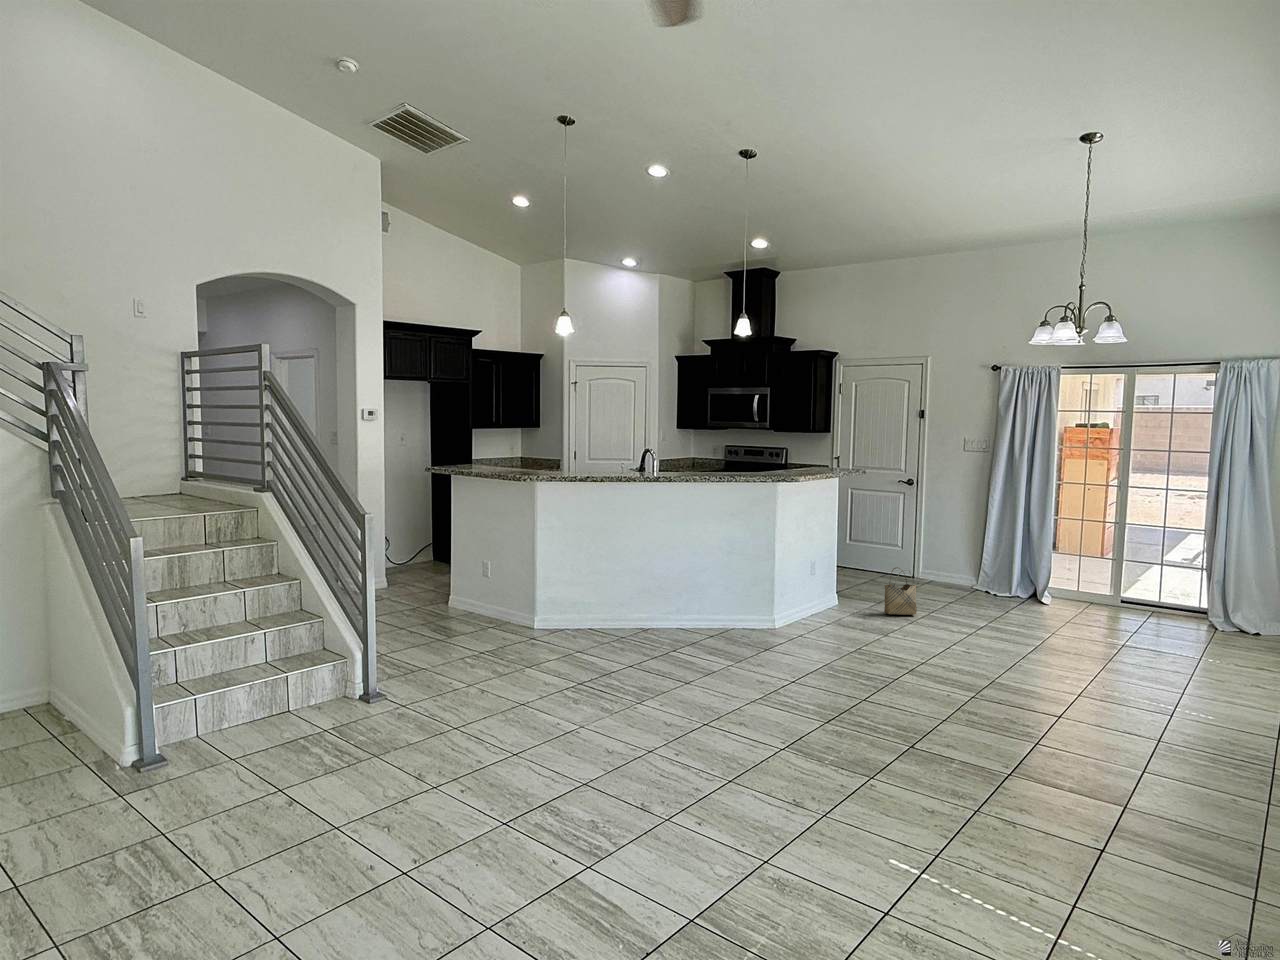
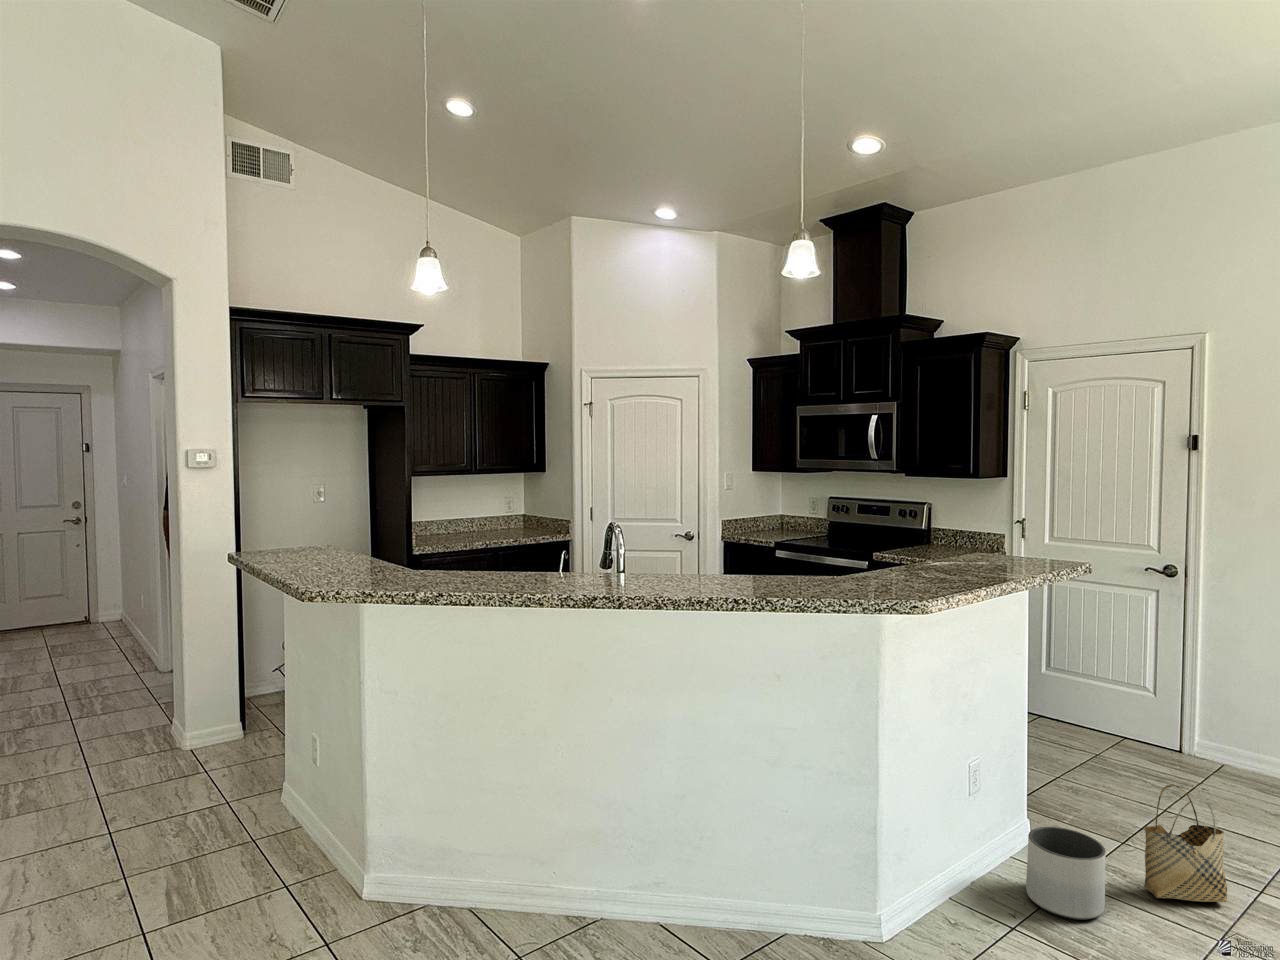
planter: none [835,587,867,620] -> present [1026,827,1106,920]

